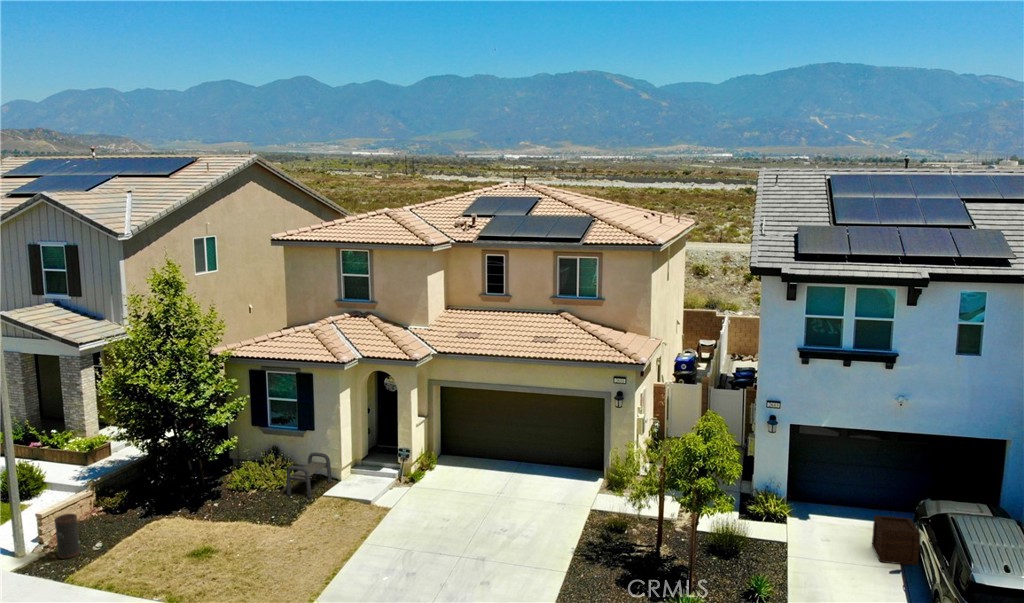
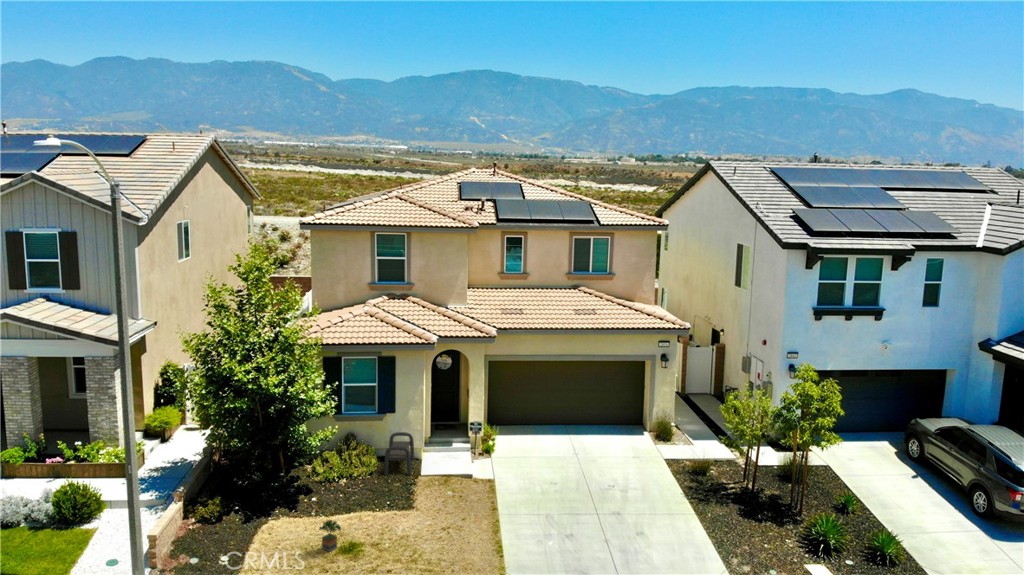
trash can: present [54,514,80,558] -> none [215,515,238,562]
wooden crate: present [872,515,920,565] -> none [882,432,925,468]
potted tree: none [147,531,170,563] -> present [319,520,341,552]

